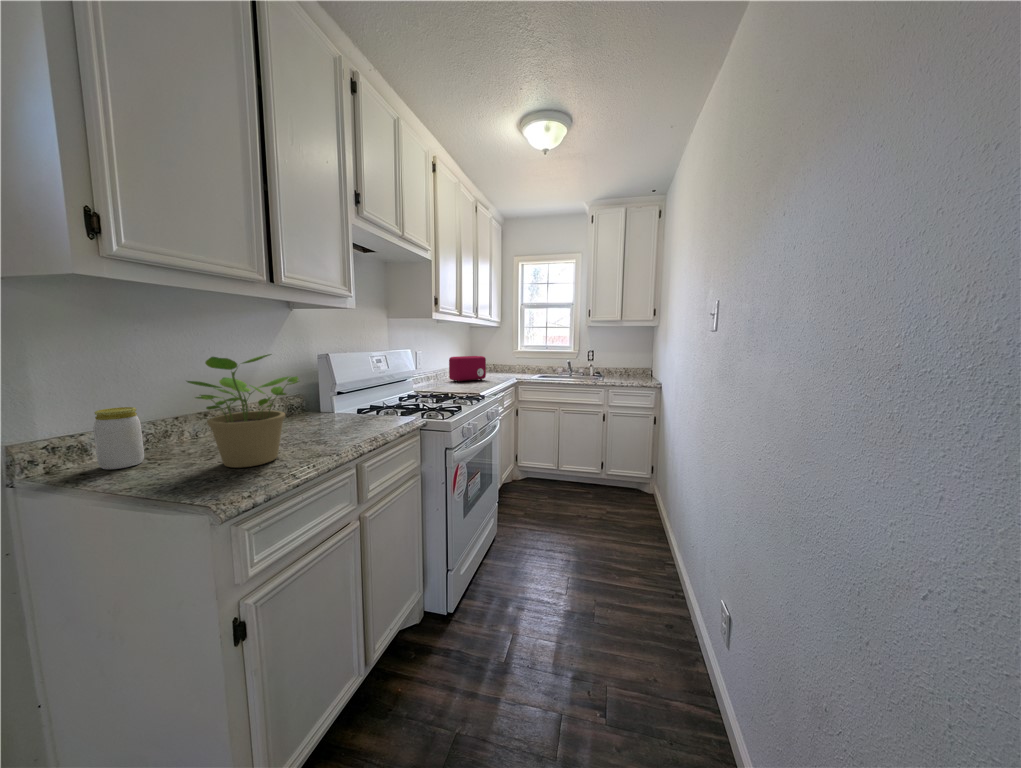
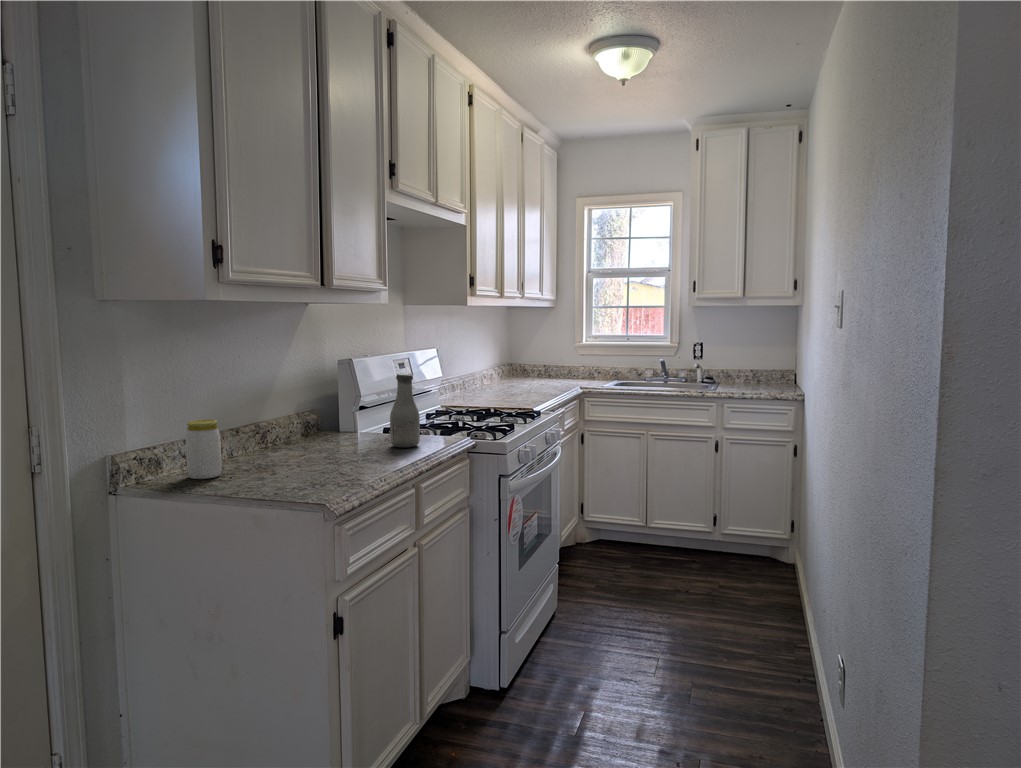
potted plant: present [187,354,298,468] -> none [279,367,371,479]
toaster: present [449,356,486,382] -> none [481,354,535,393]
bottle: none [347,365,374,428] -> present [390,374,420,448]

